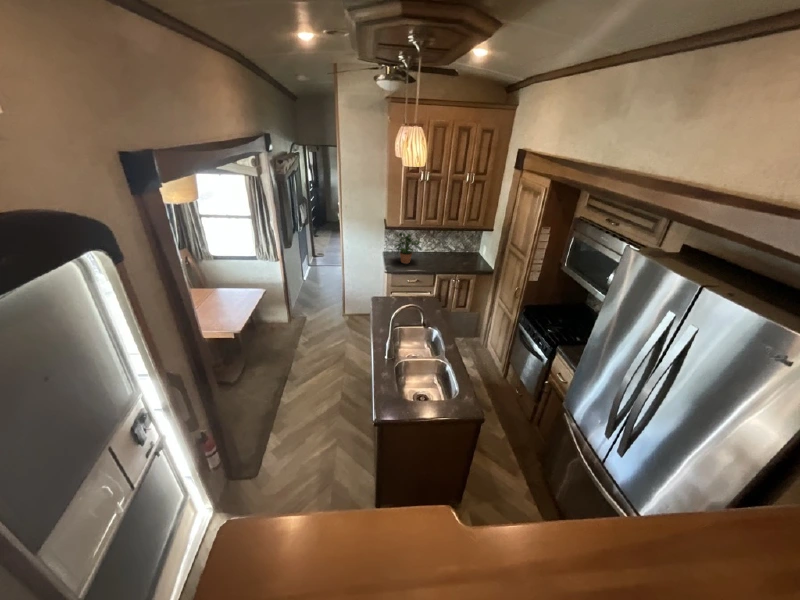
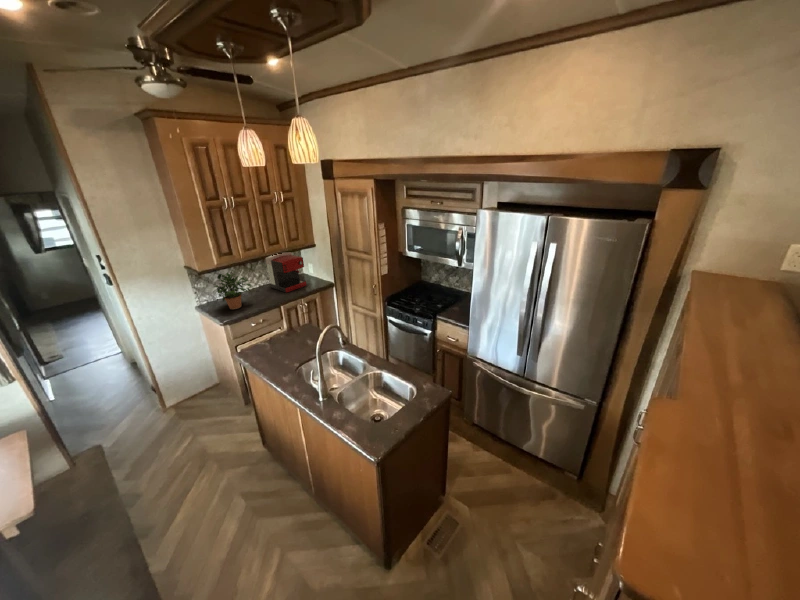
coffee maker: none [442,229,474,265] -> present [266,252,306,293]

